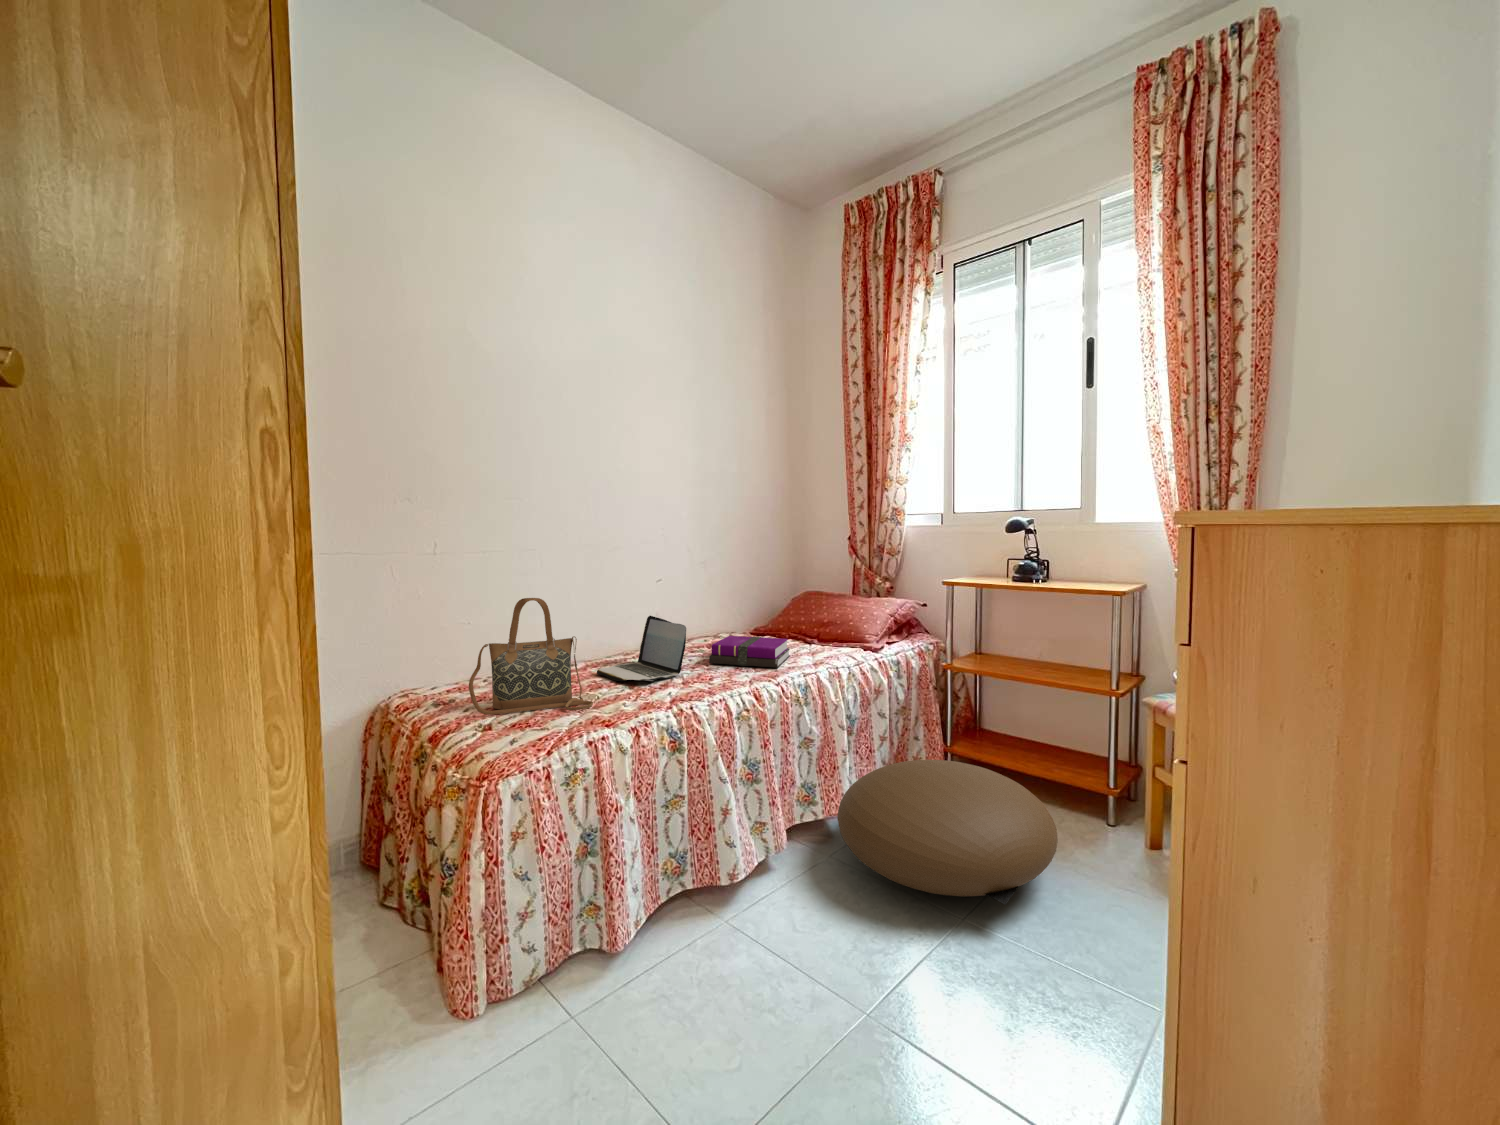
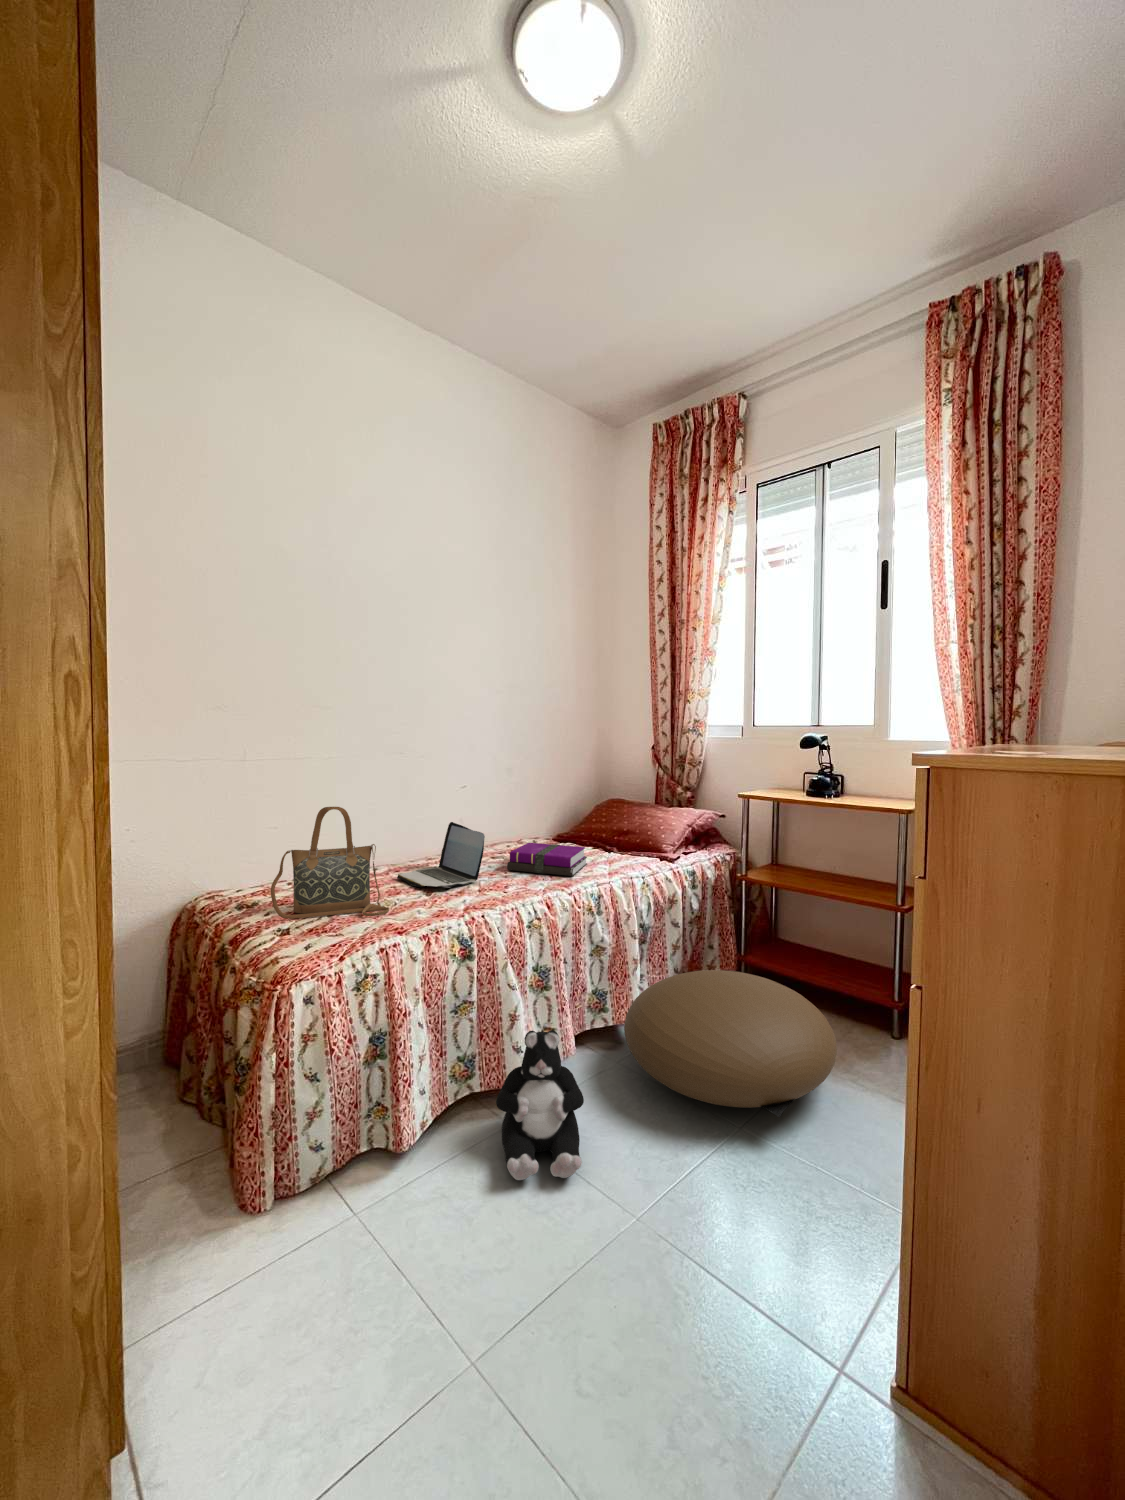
plush toy: none [713,822,807,977] -> present [496,1030,584,1180]

